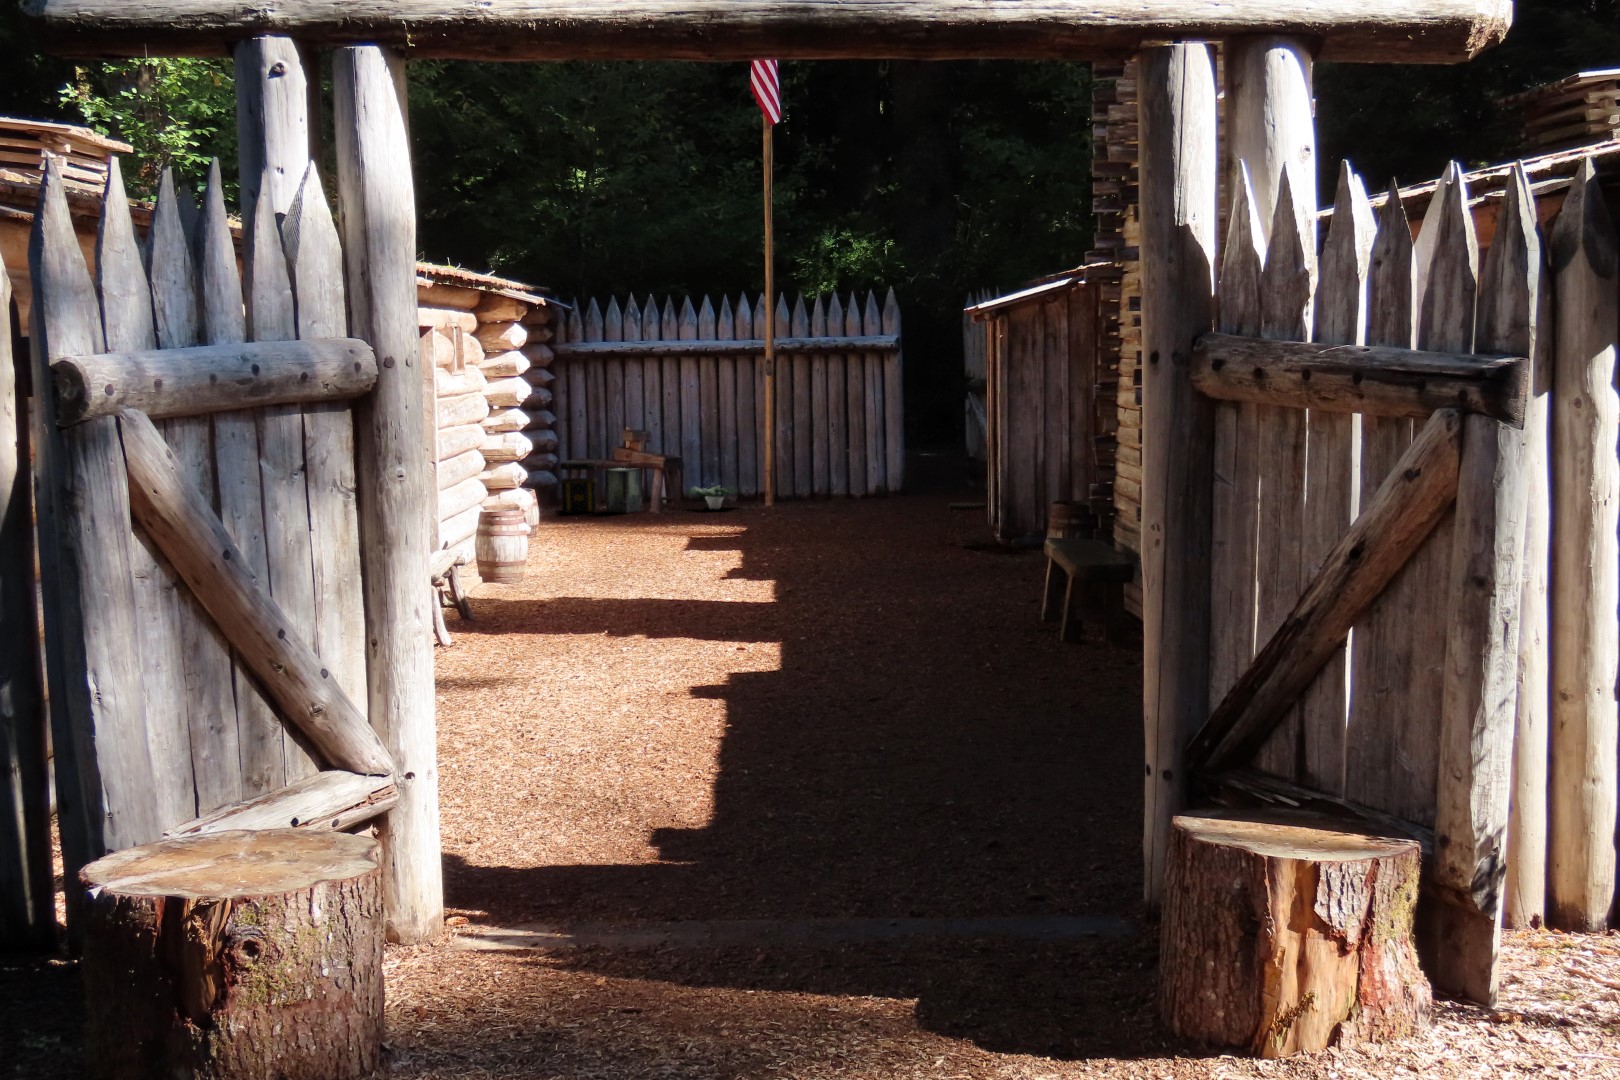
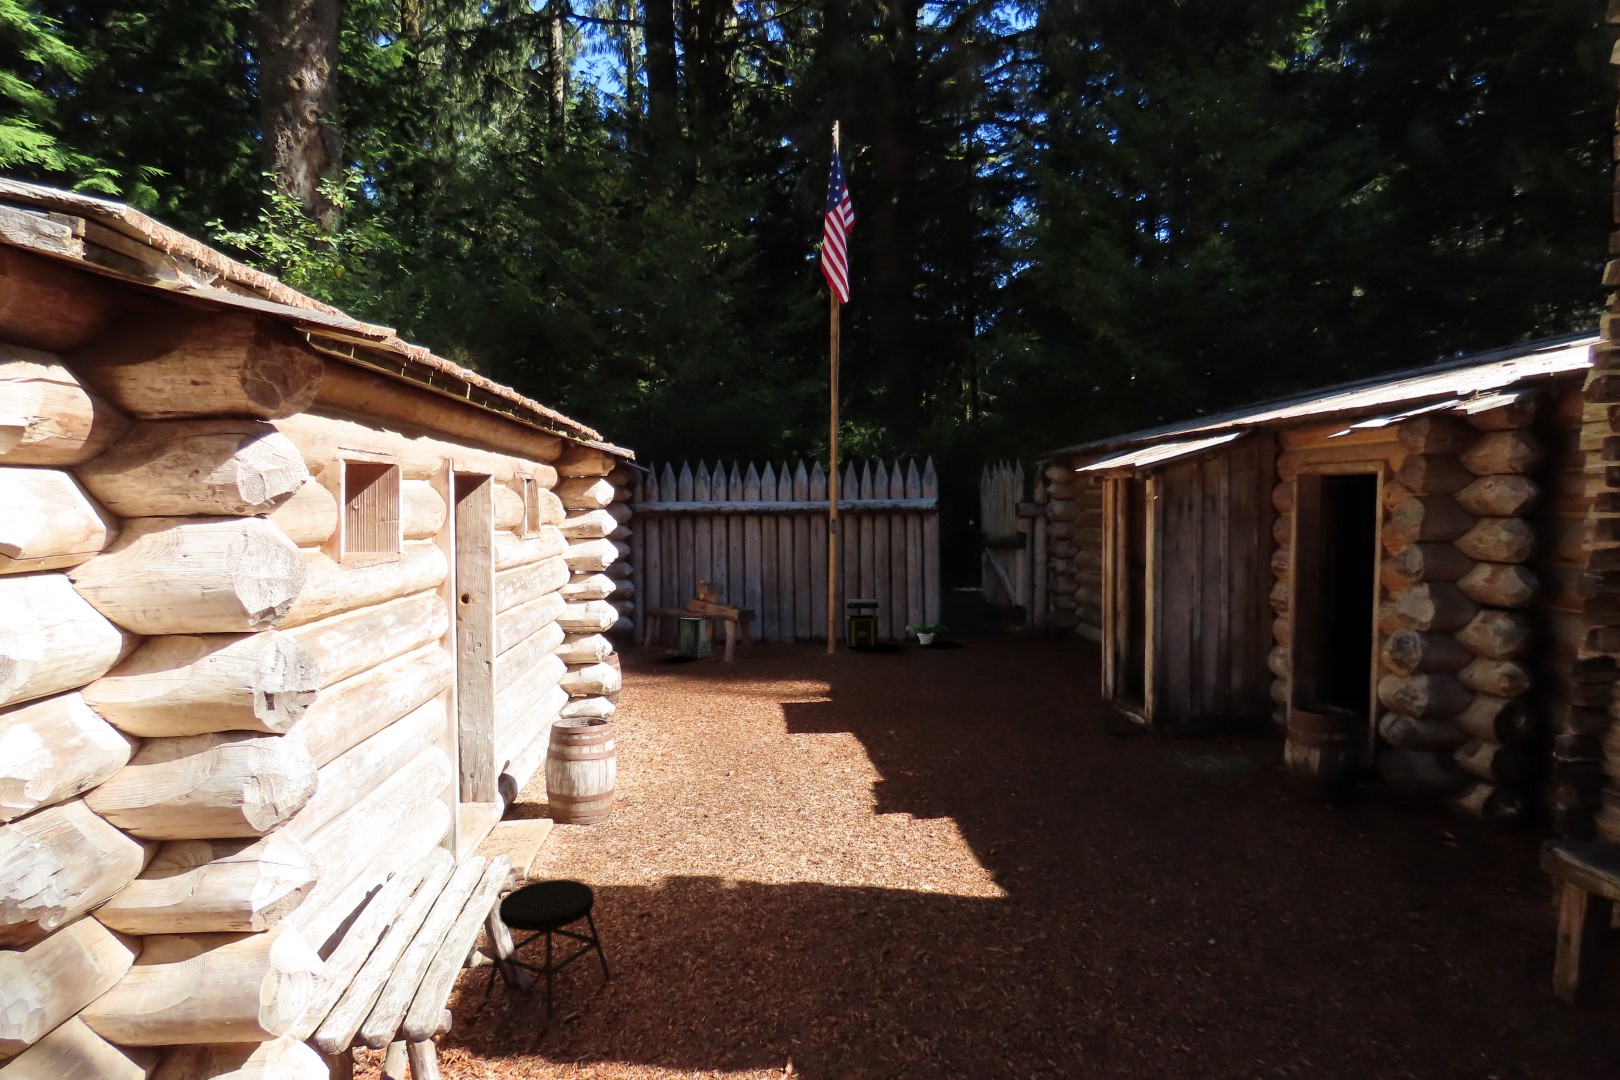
toolbox: present [560,460,597,513] -> present [846,599,879,647]
potted plant: present [687,485,738,509] -> present [906,623,950,644]
stool: present [942,502,991,545] -> present [485,880,610,1021]

